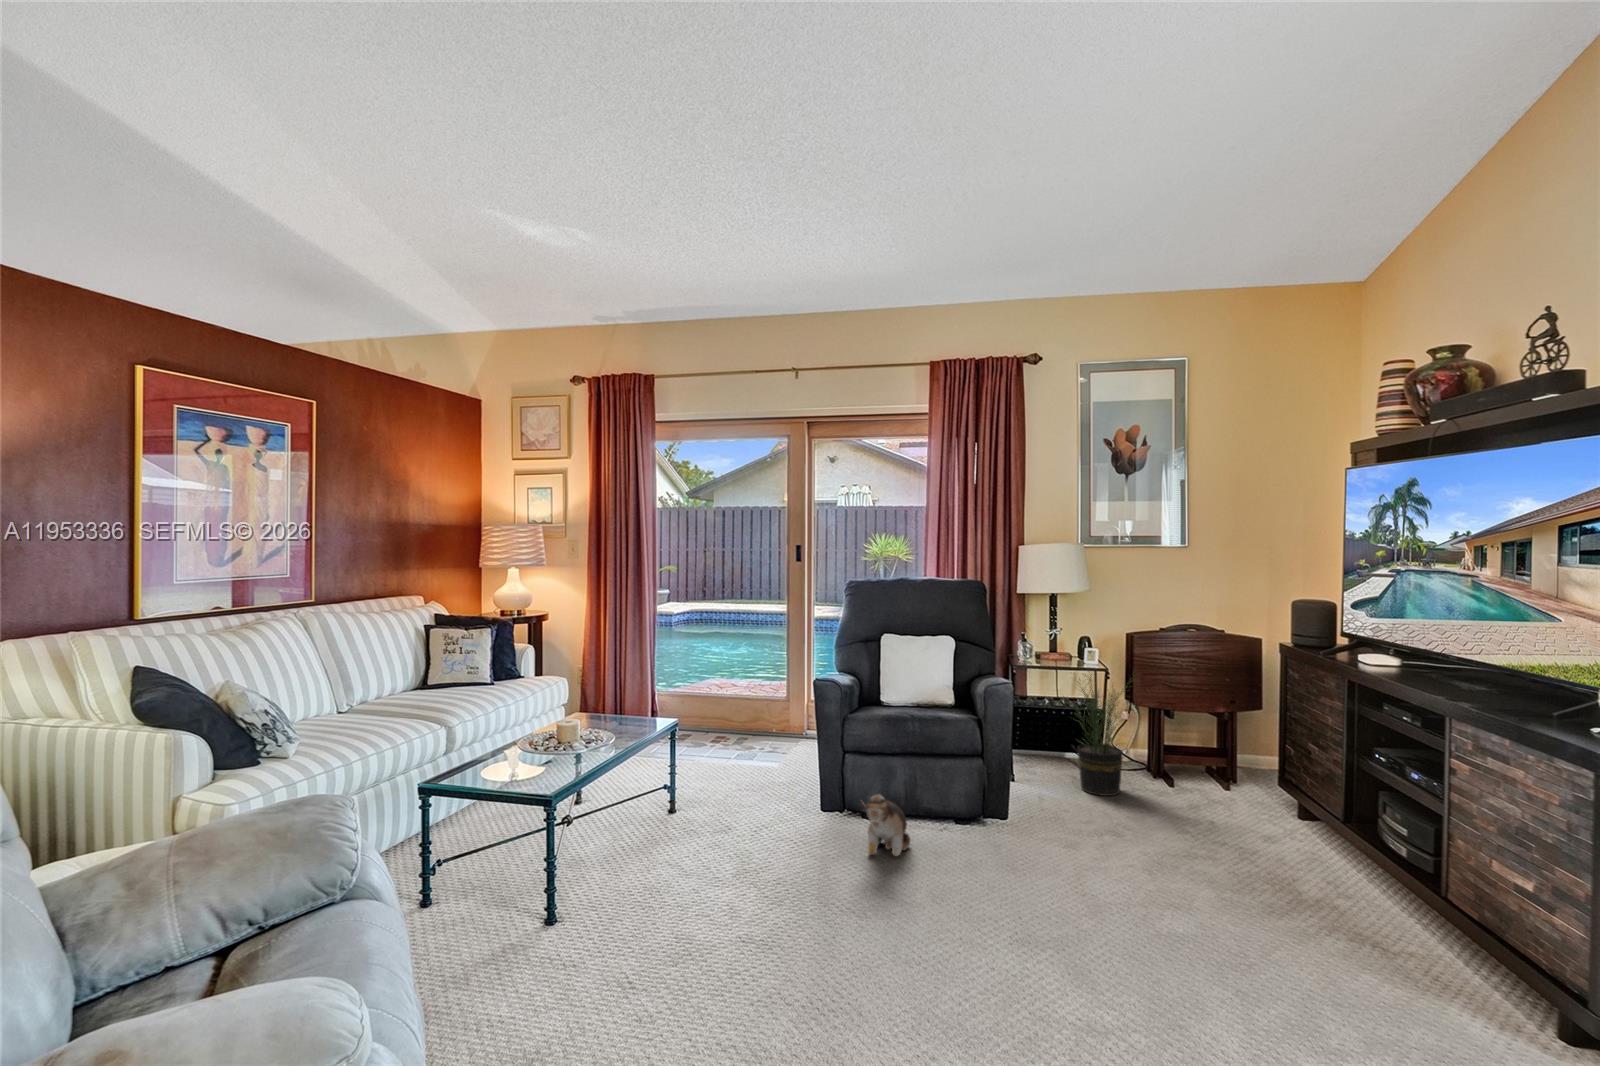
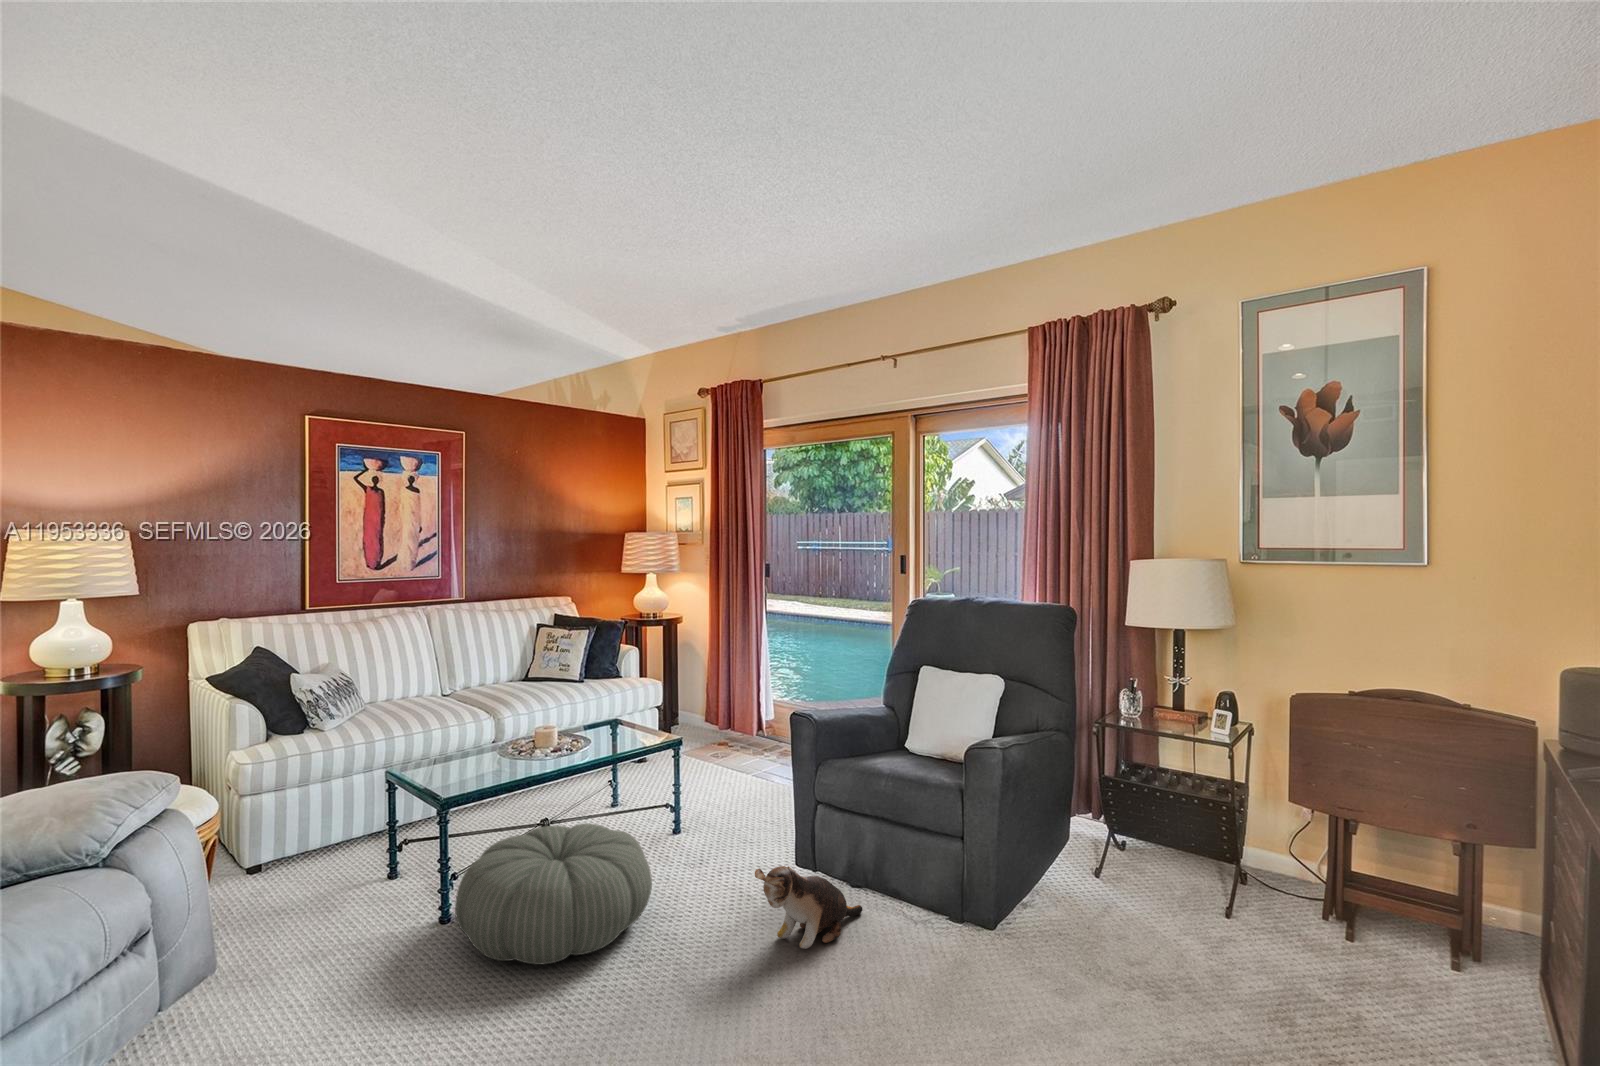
potted plant: present [1063,674,1133,796] -> none [1144,734,1273,937]
pouf: none [596,797,770,920] -> present [455,823,652,964]

